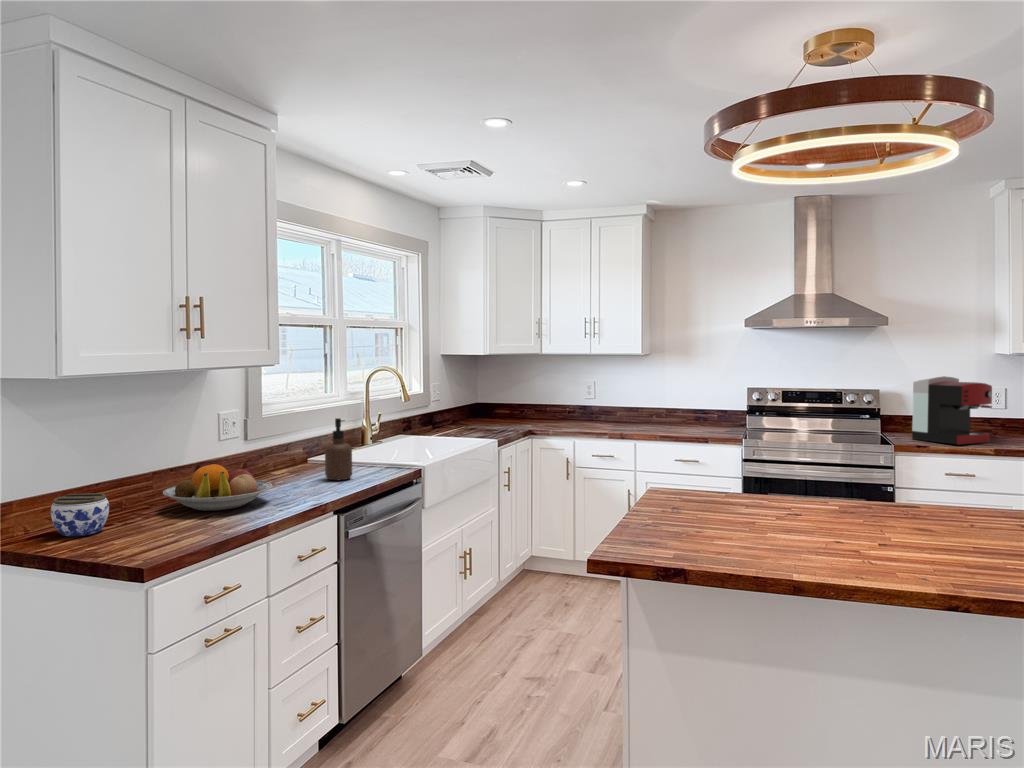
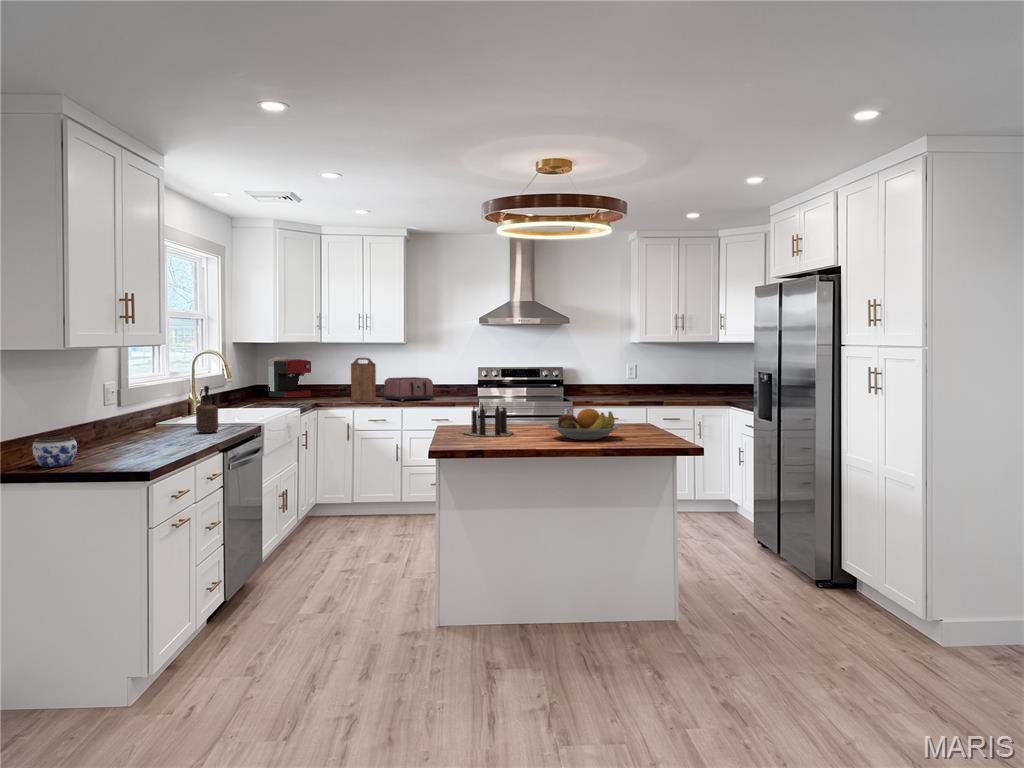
cutting board: none [573,375,603,432] -> present [351,358,376,402]
coffee maker: present [912,376,992,444] -> present [268,356,311,398]
toaster: none [617,400,682,433] -> present [383,377,434,401]
candle: none [663,463,783,527] -> present [463,404,513,436]
fruit bowl: present [163,464,272,511] -> present [549,408,620,440]

